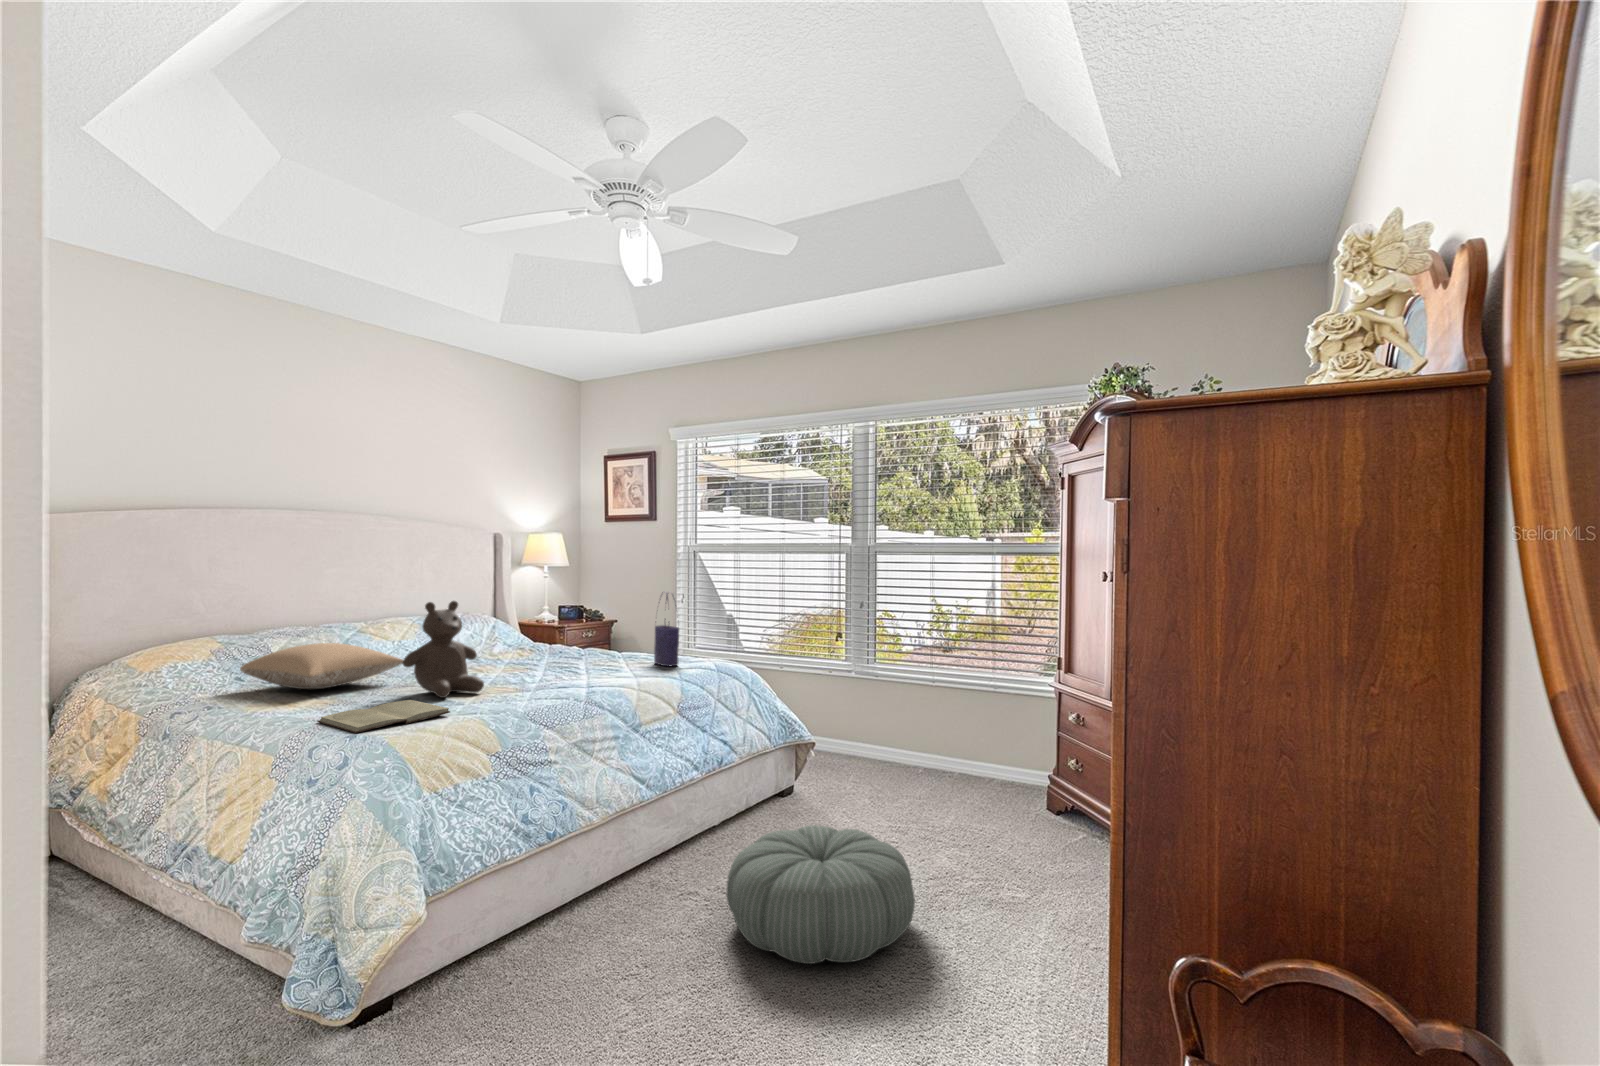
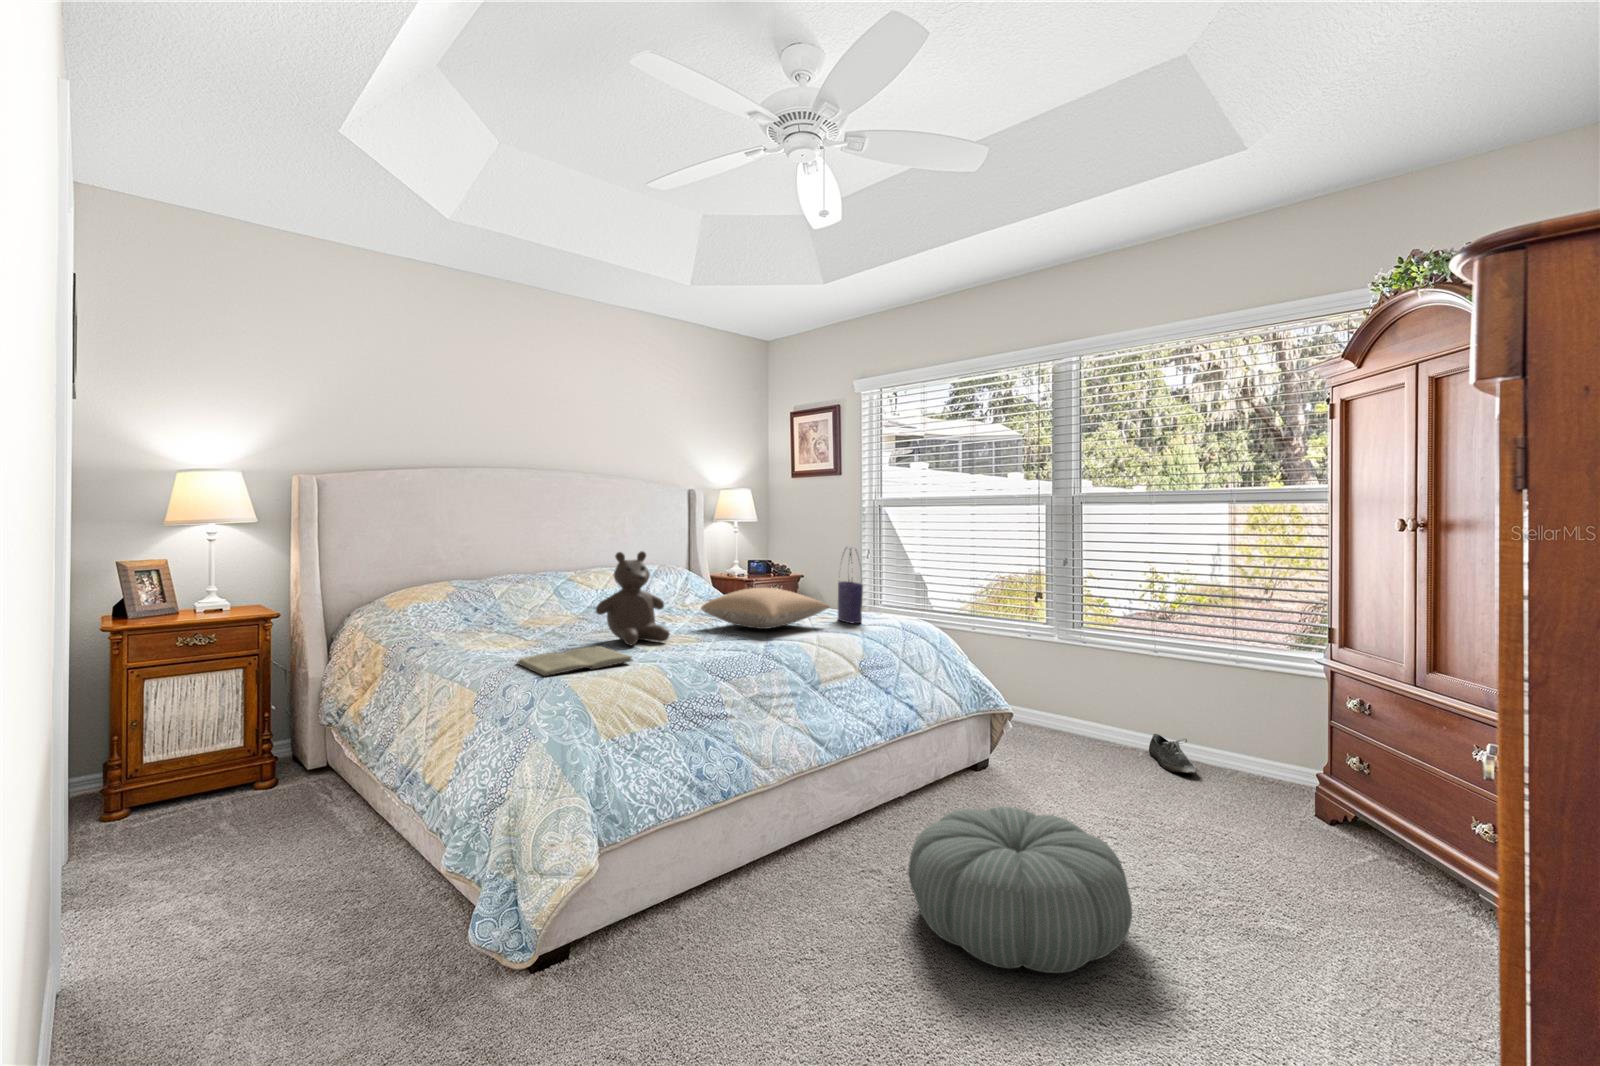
pillow: present [240,643,403,689] -> present [701,588,830,629]
shoe: none [938,755,975,788] -> present [1149,734,1196,774]

